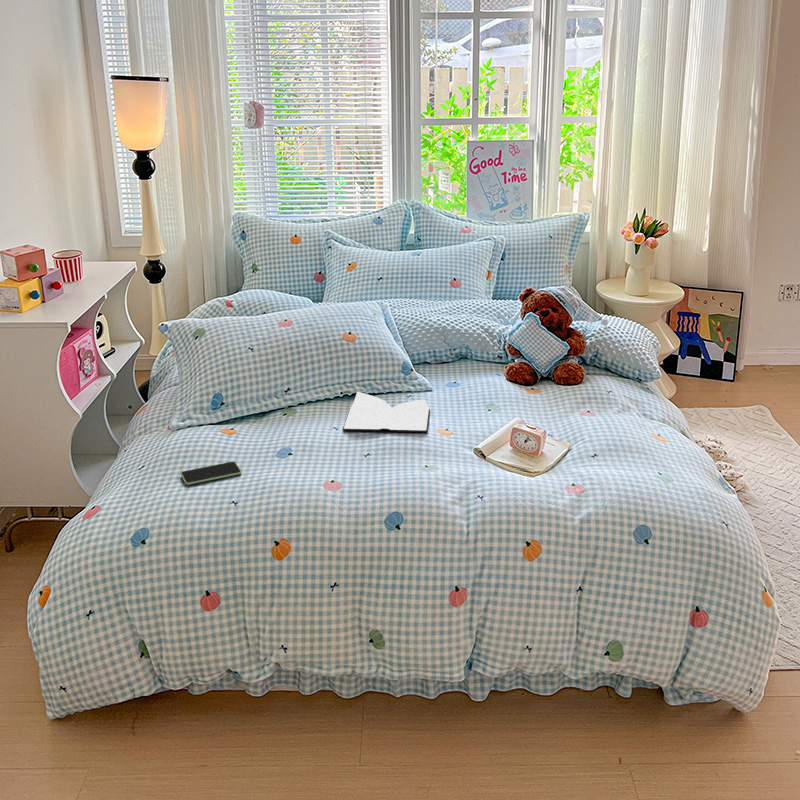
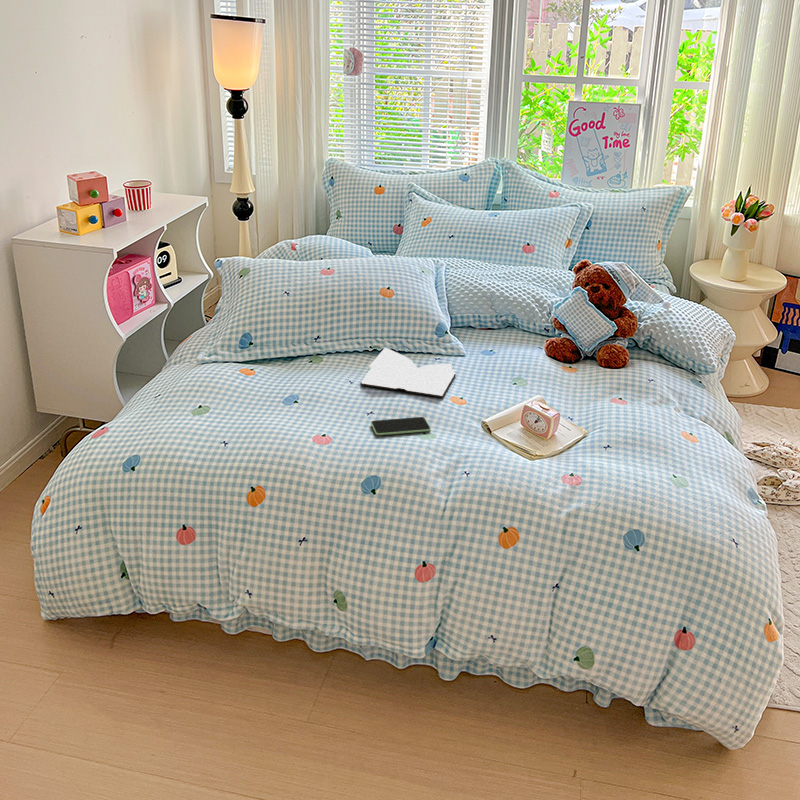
smartphone: present [180,462,242,485] -> present [371,417,431,435]

